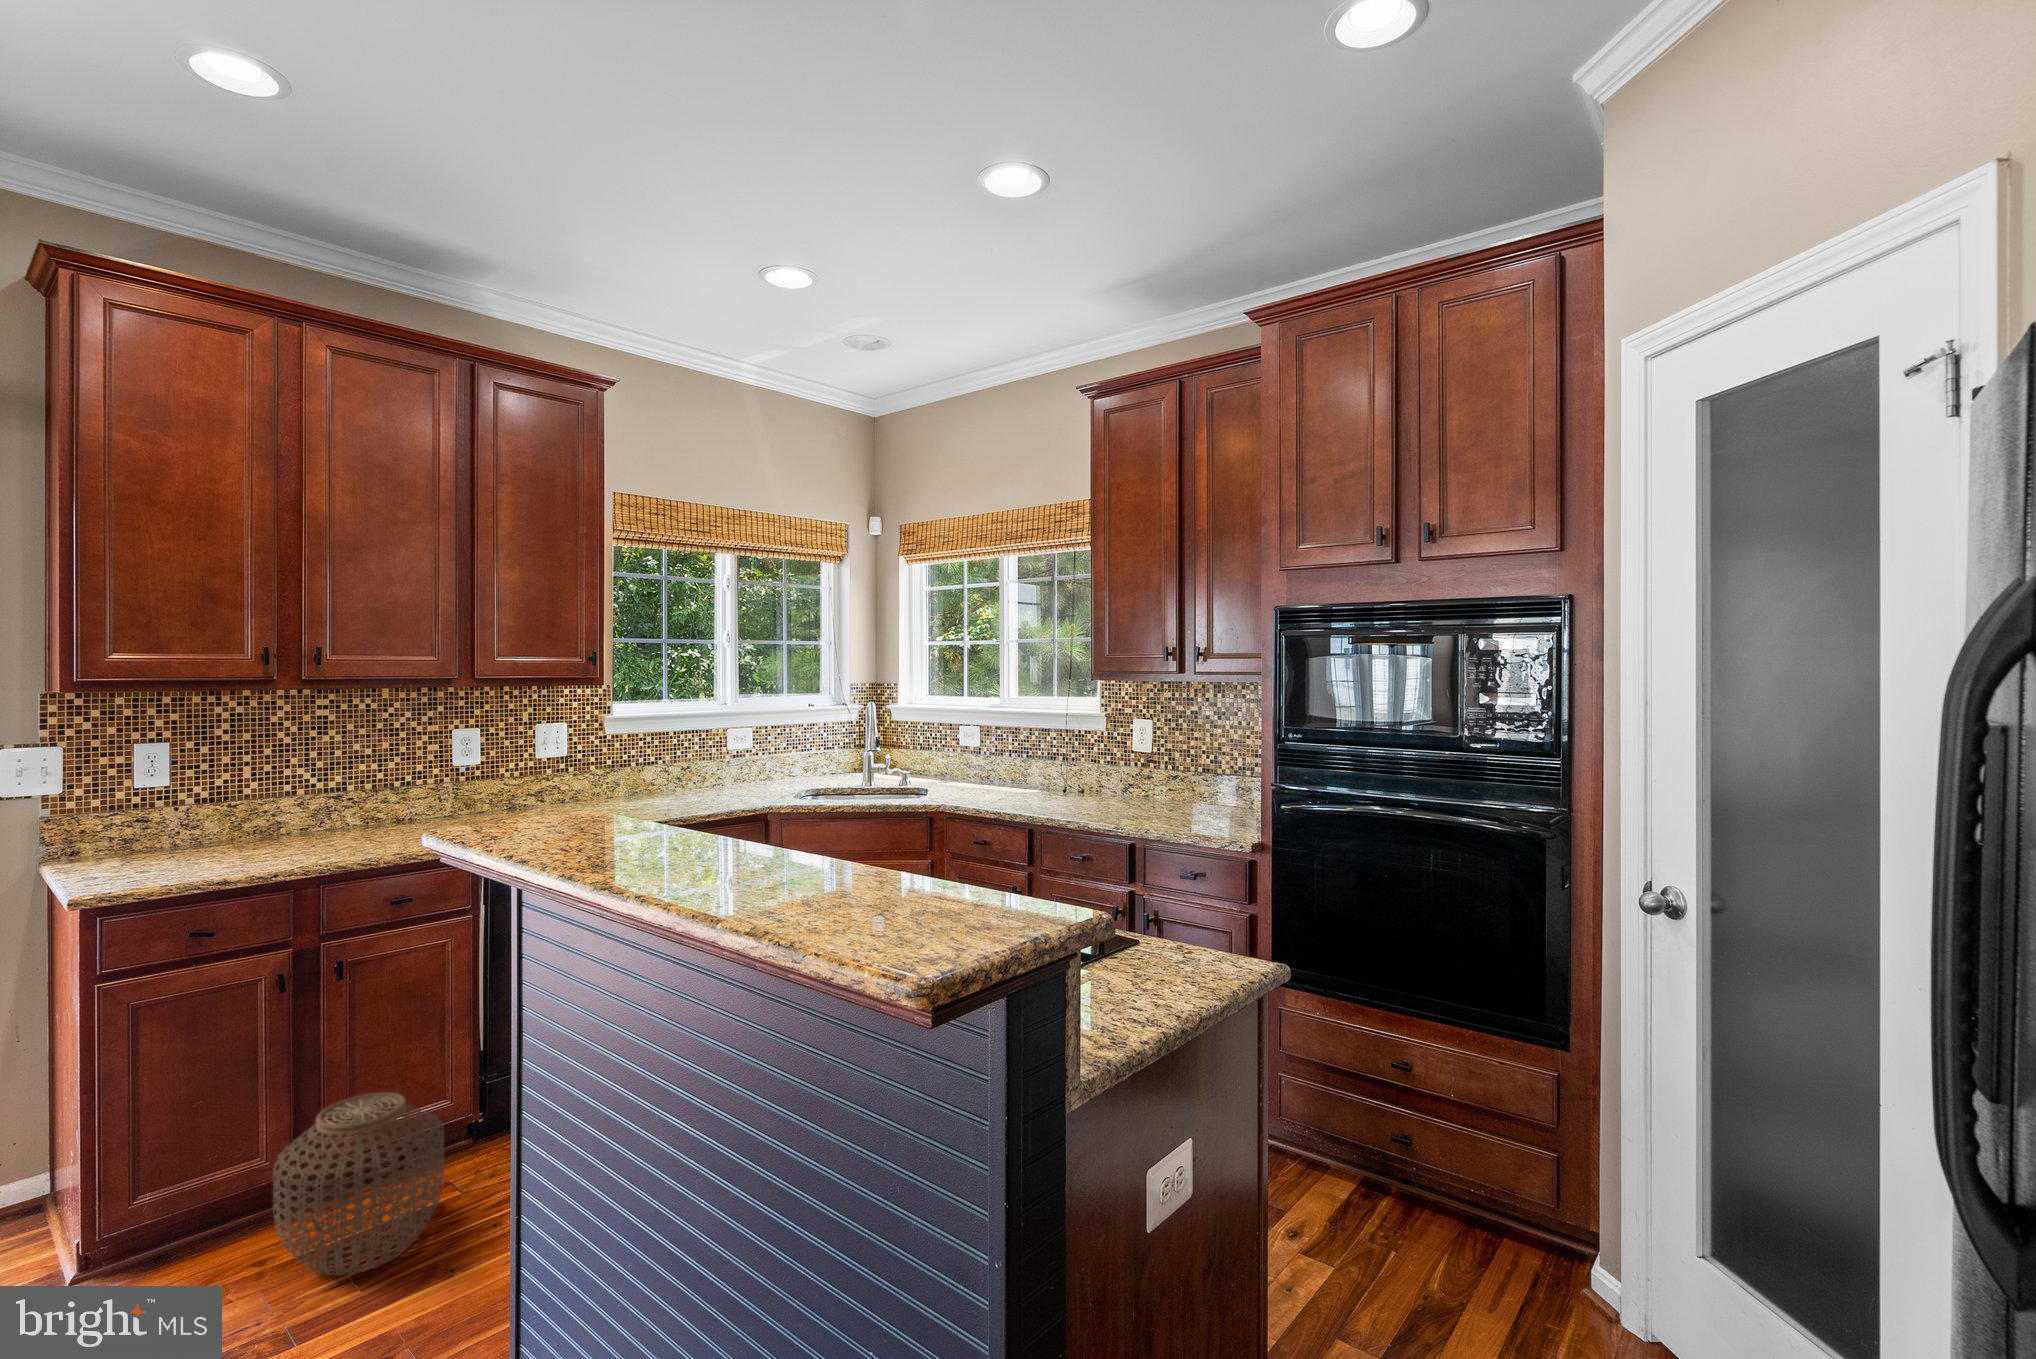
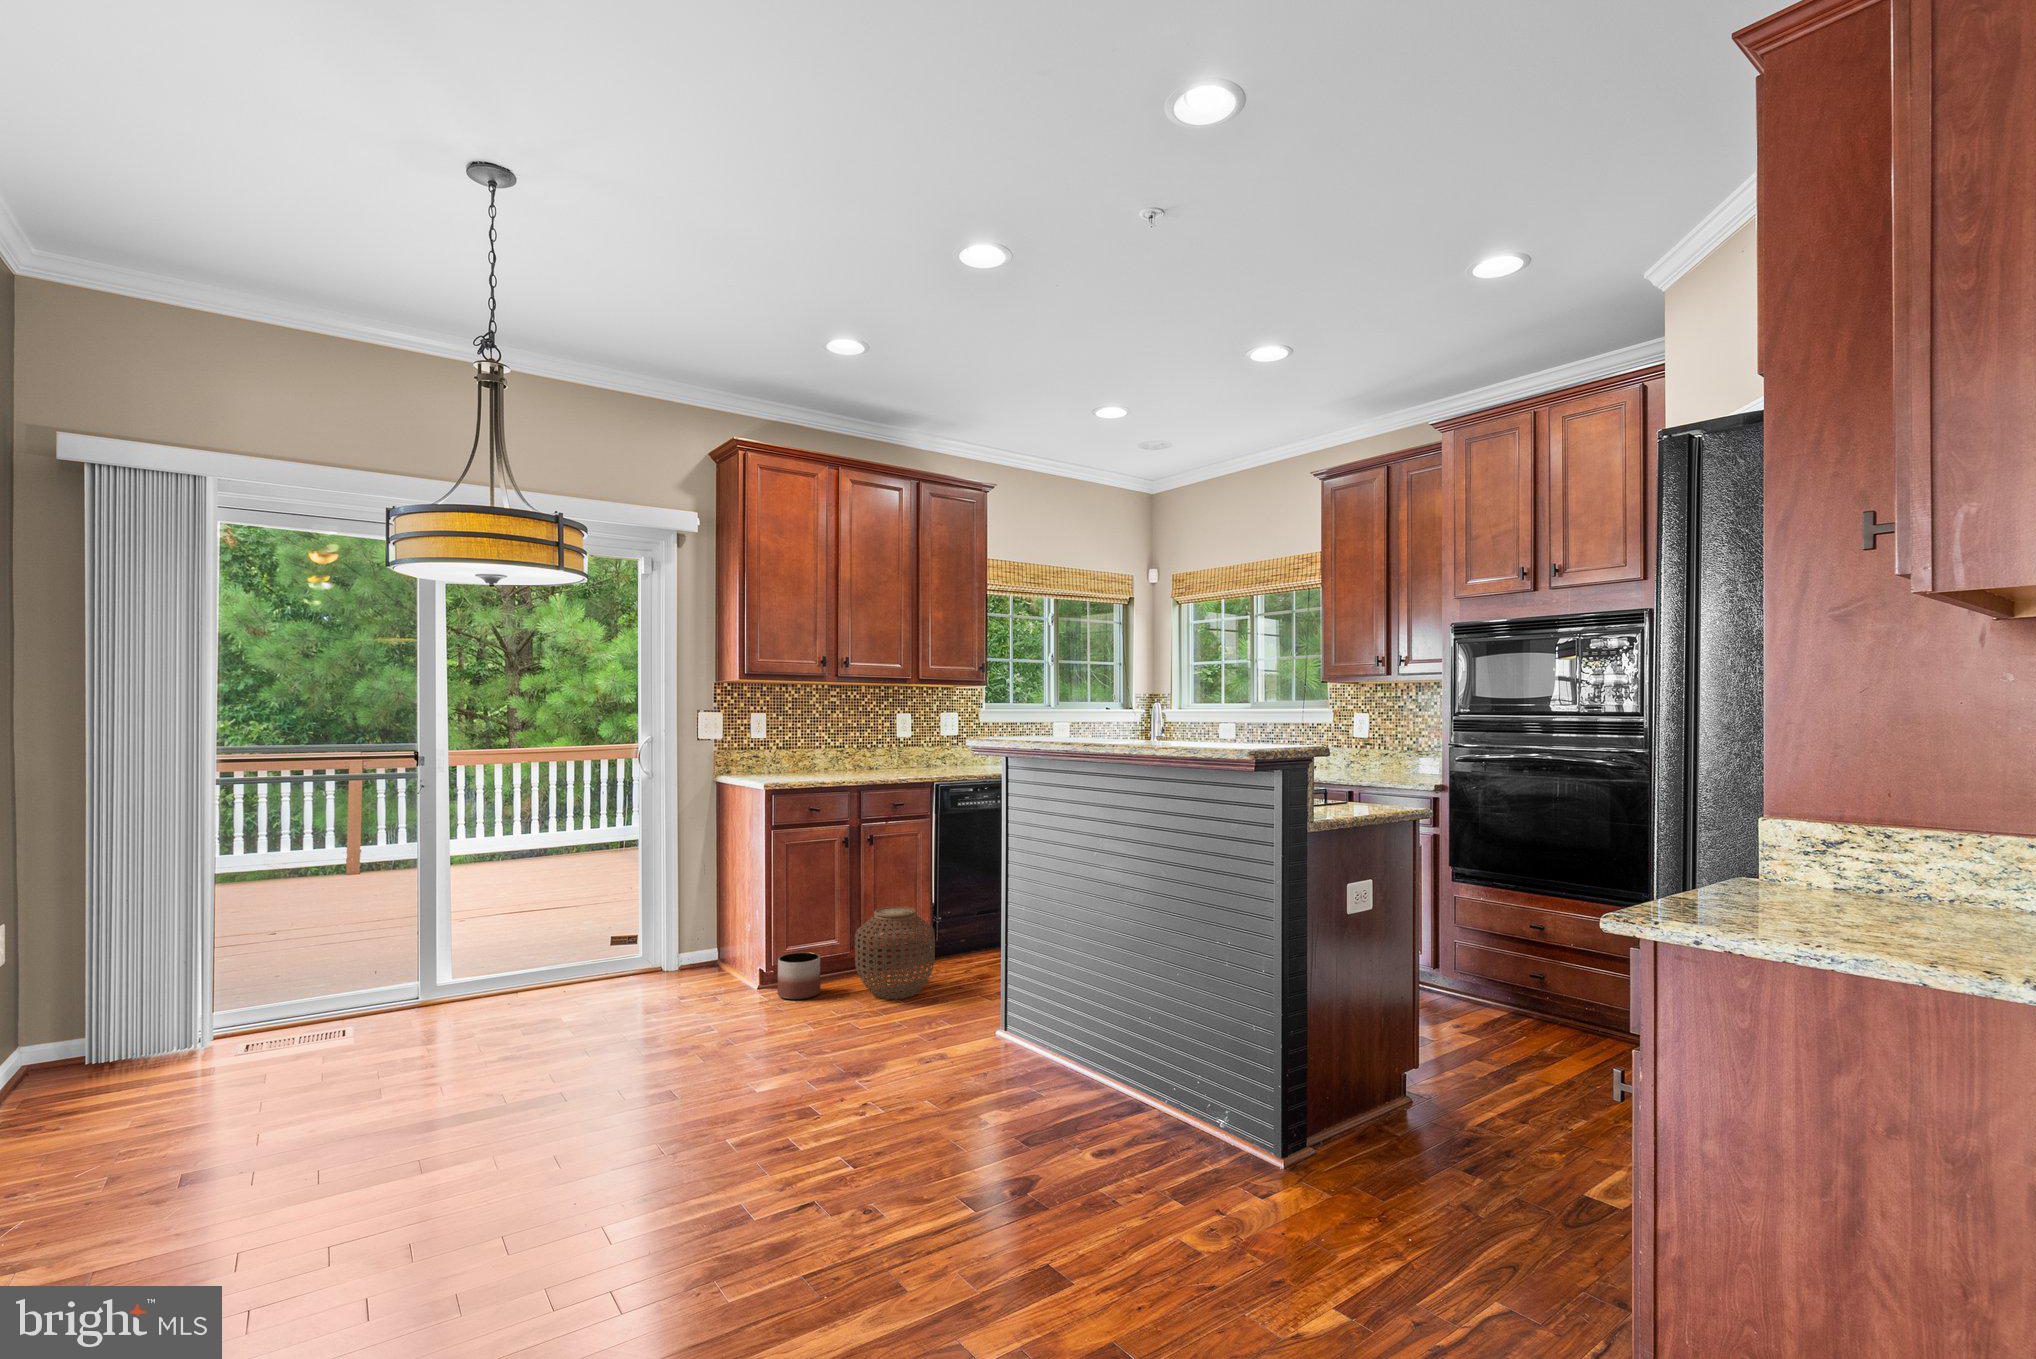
planter: none [106,1194,210,1304] -> present [777,952,820,1000]

